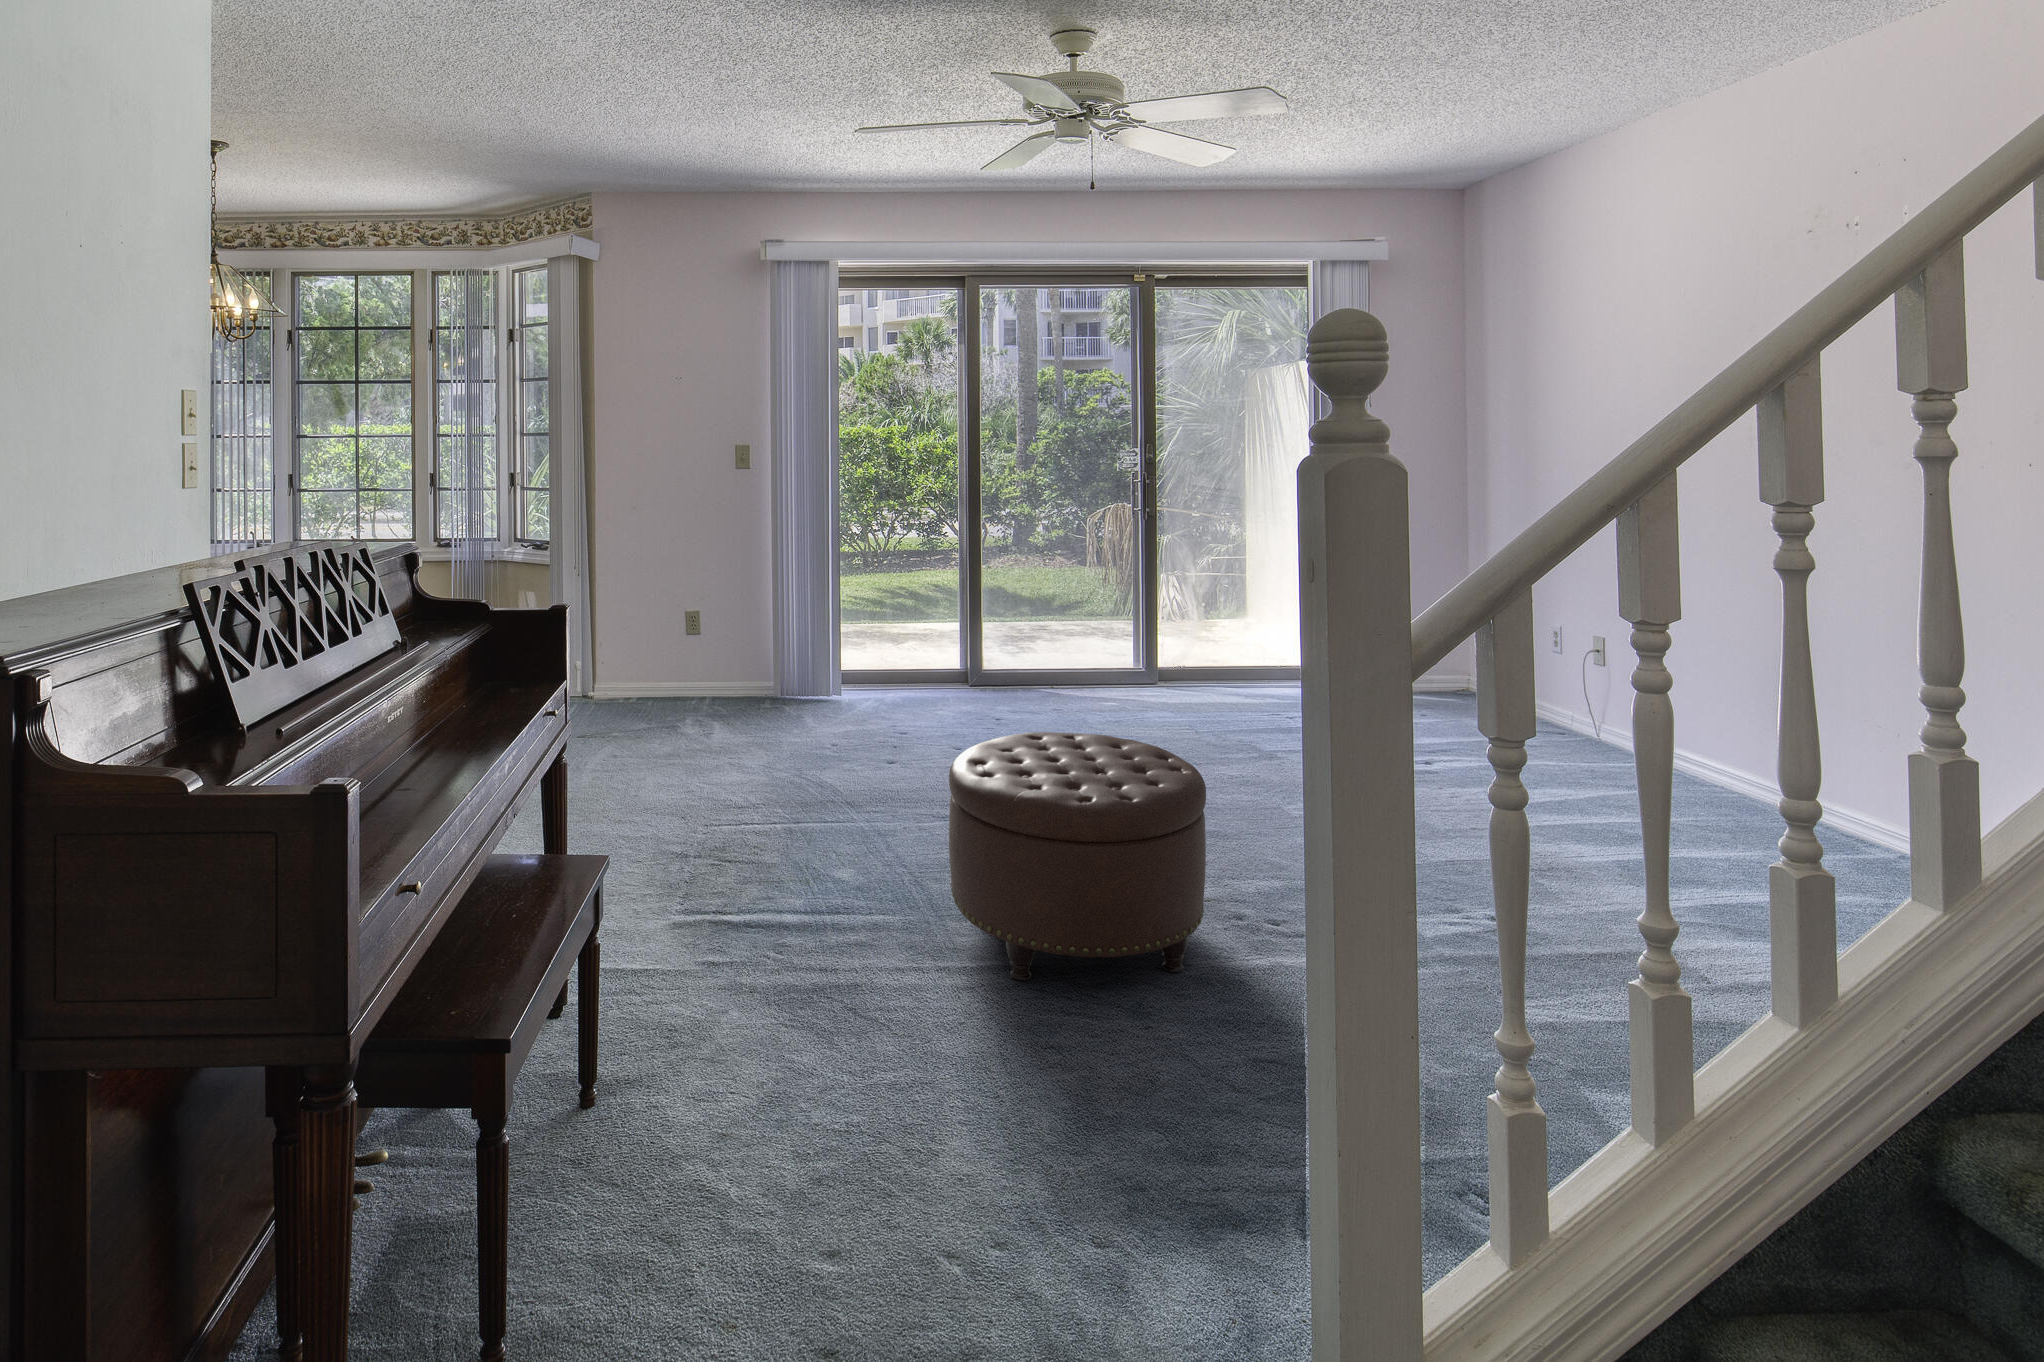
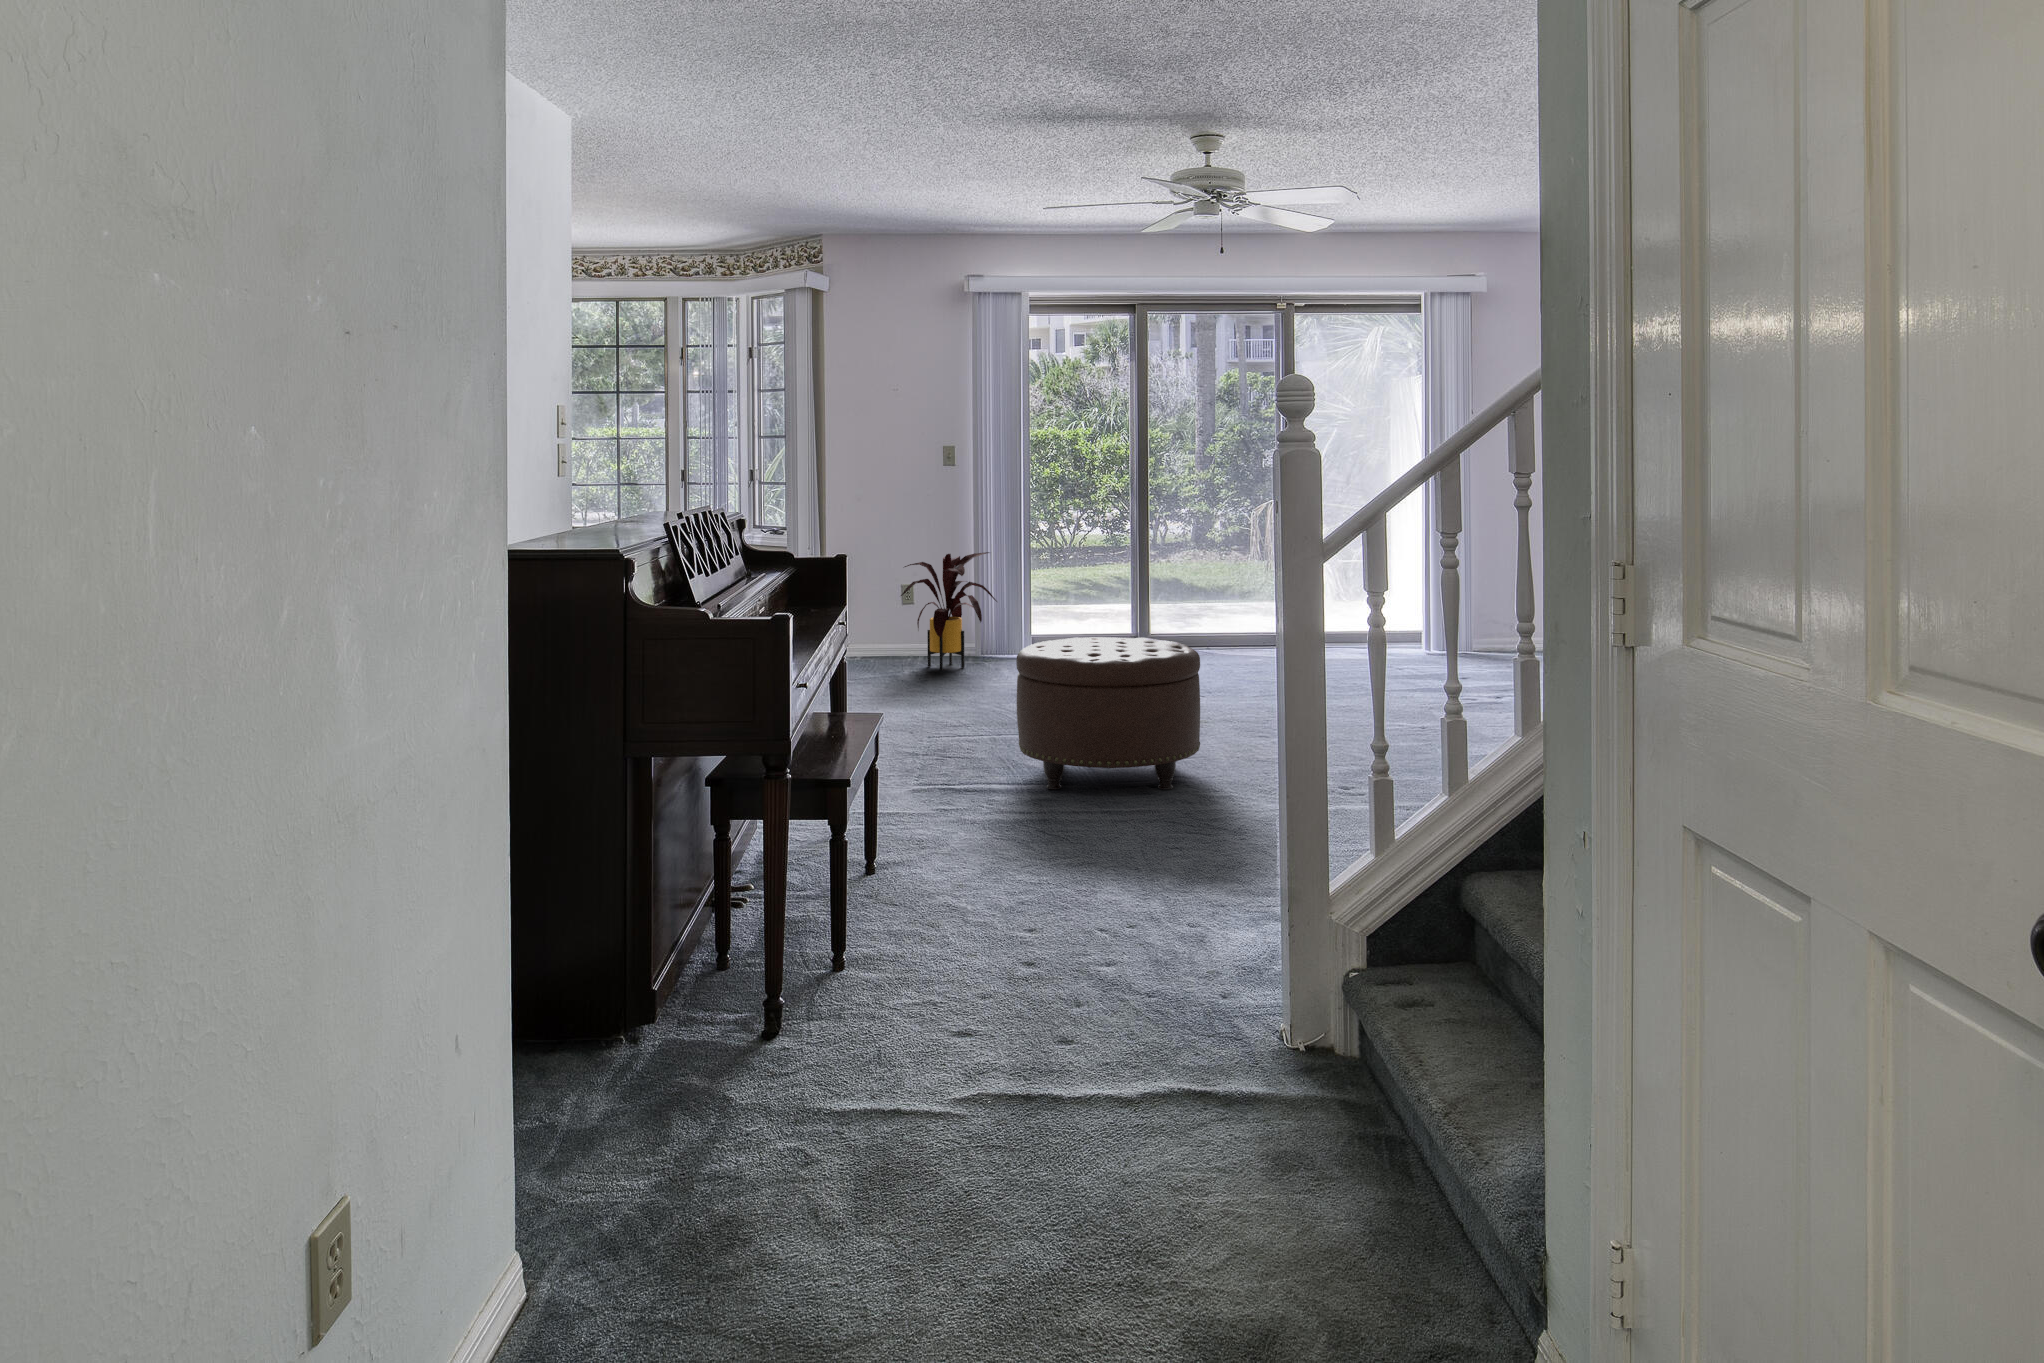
house plant: none [701,570,811,710] -> present [901,552,997,670]

